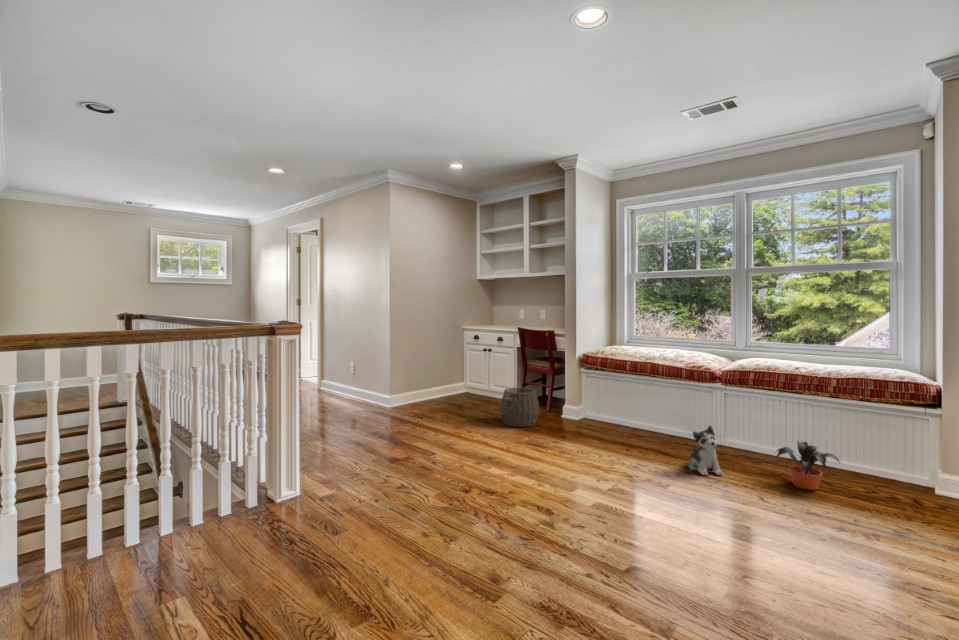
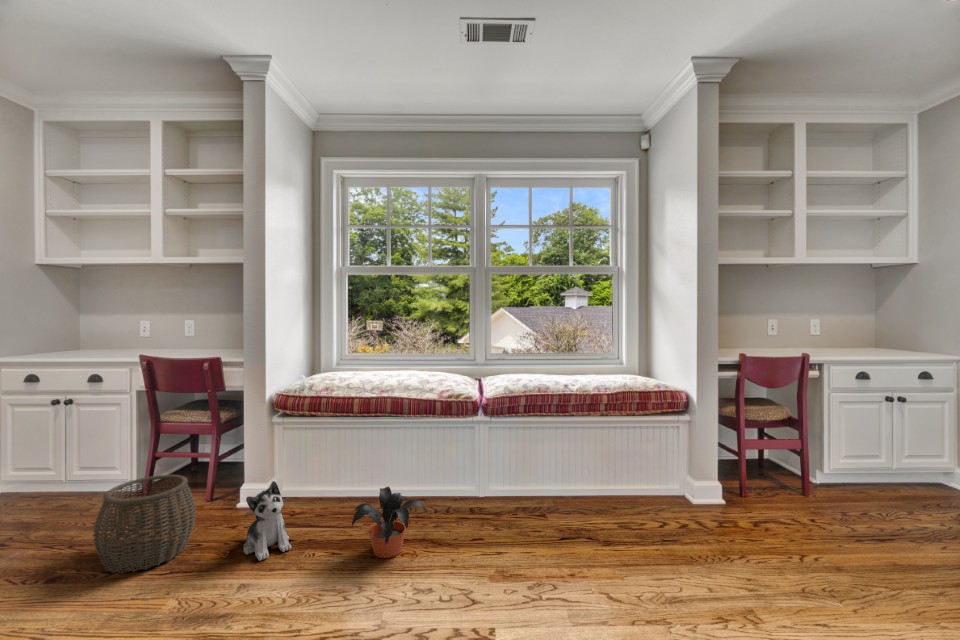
plush toy: present [689,426,723,475] -> present [244,481,291,561]
potted plant: present [777,441,839,490] -> present [352,487,424,558]

